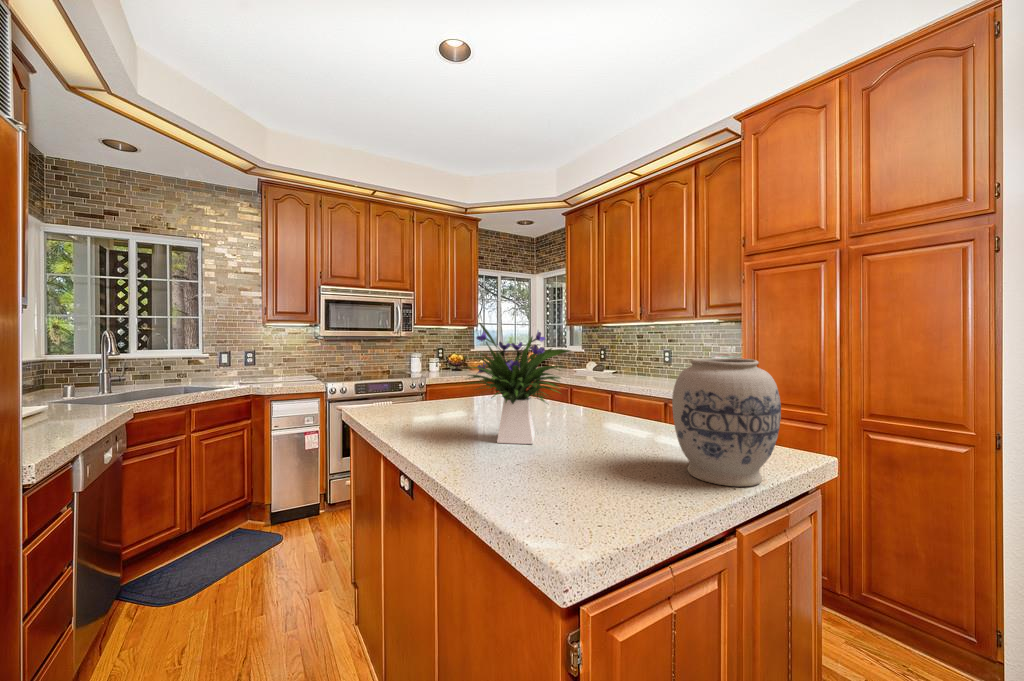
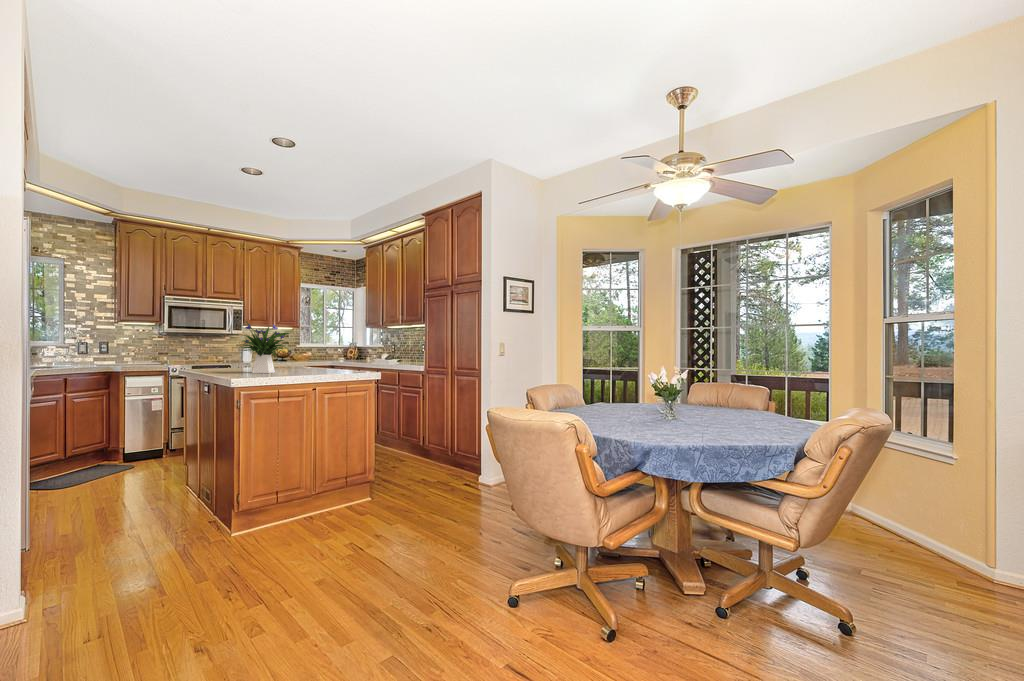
vase: present [672,358,781,486] -> none [310,334,347,376]

